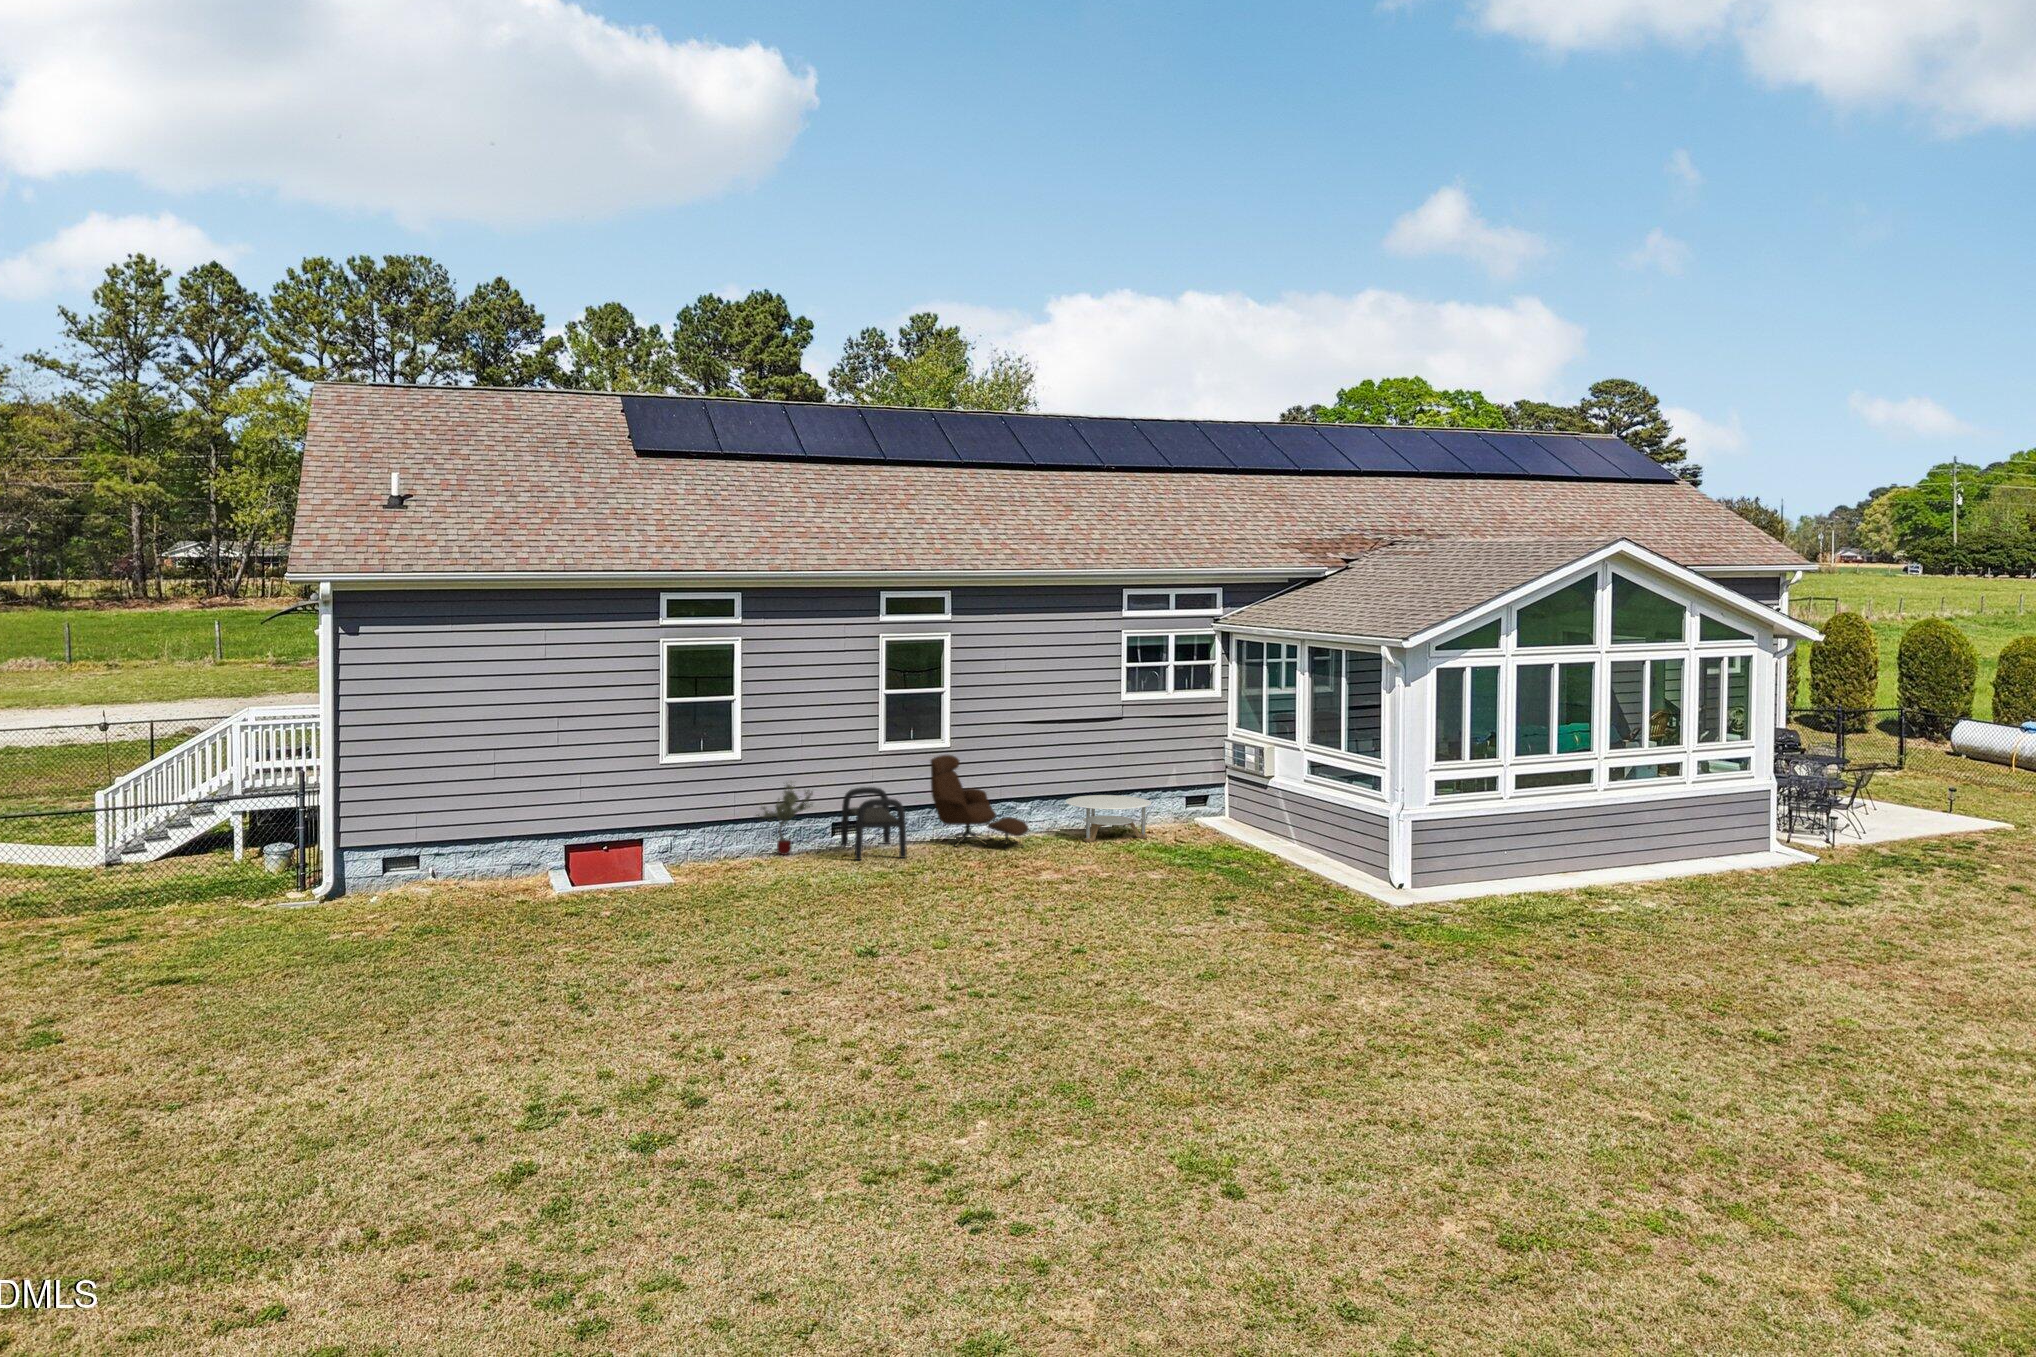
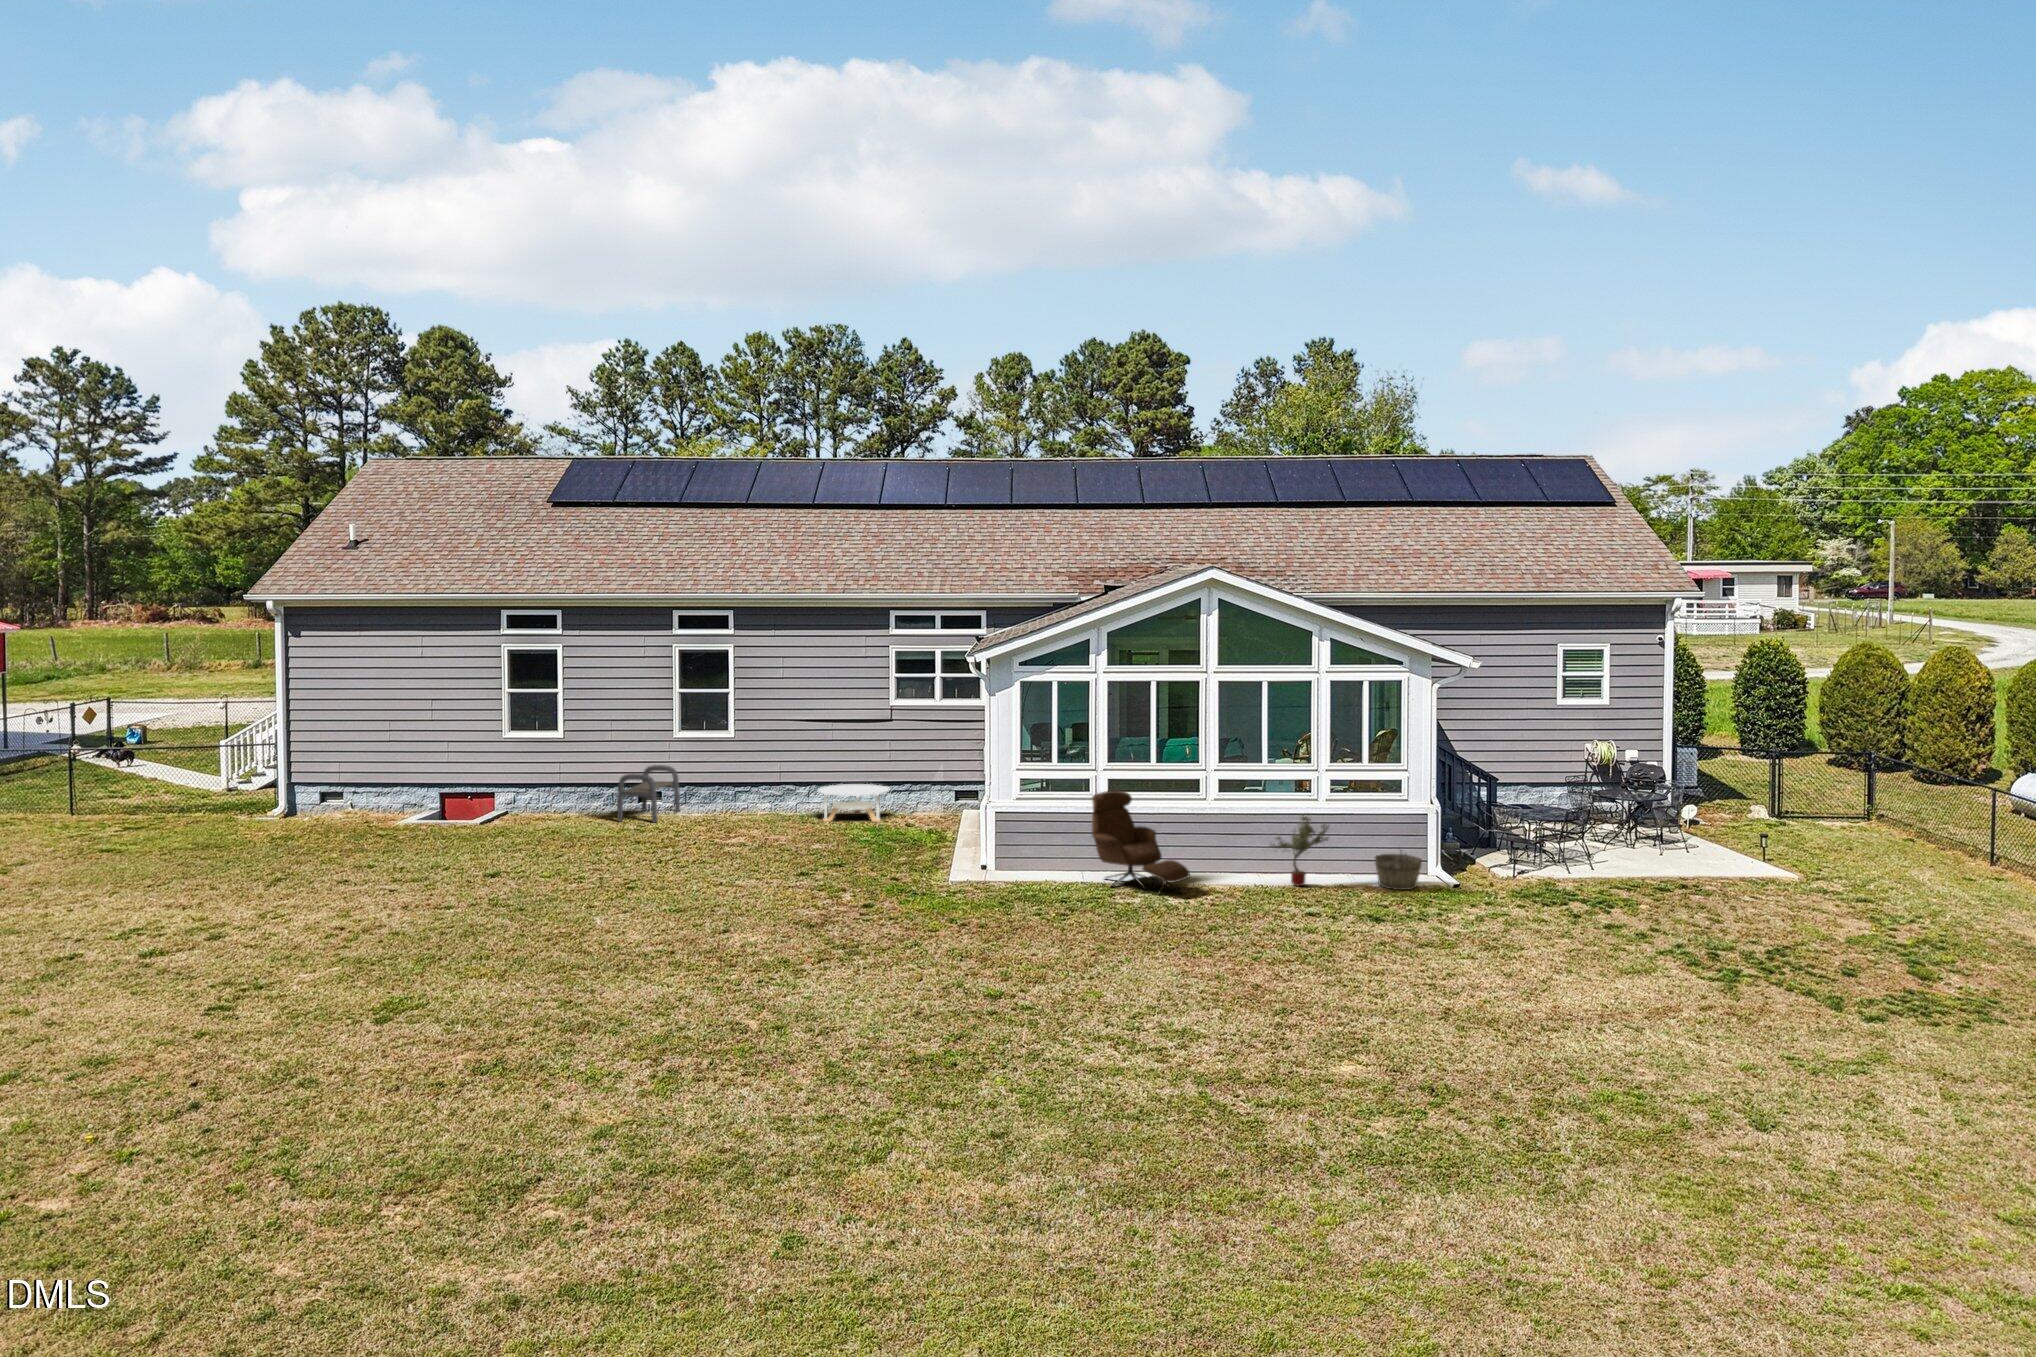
lounge chair: present [931,755,1029,849] -> present [1092,790,1190,894]
potted tree: present [756,785,813,855] -> present [1270,815,1329,886]
wooden bucket: none [1746,820,1795,861] -> present [1375,850,1422,890]

